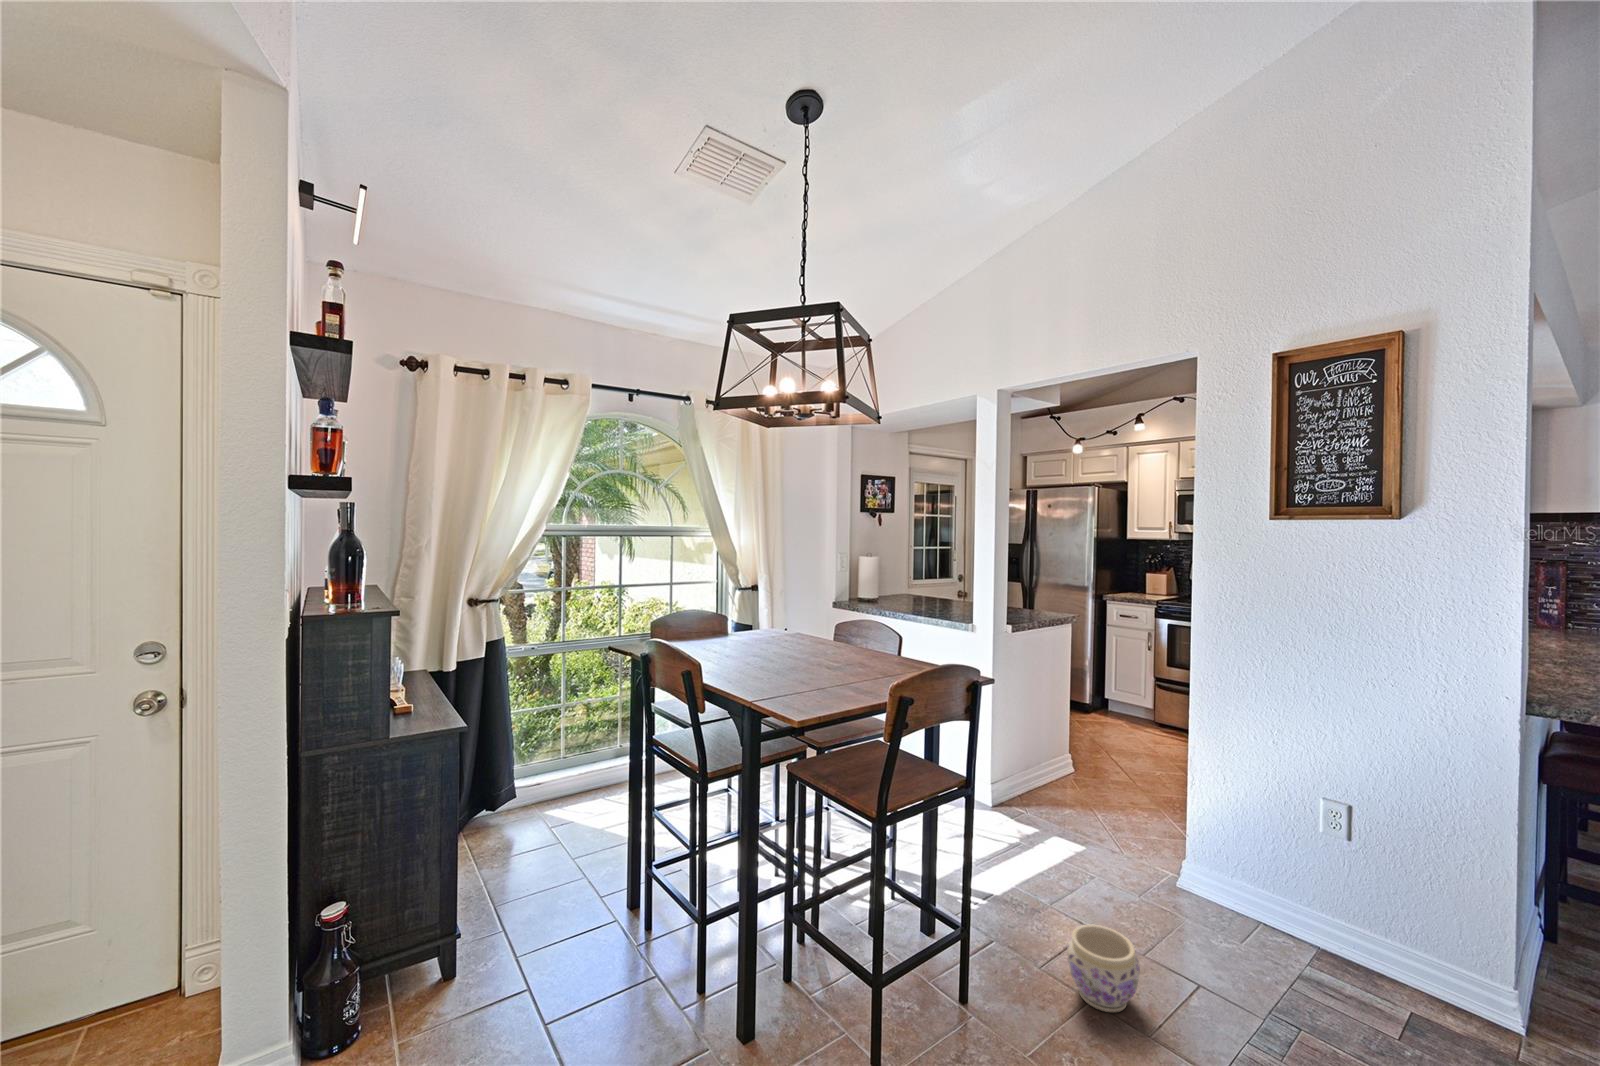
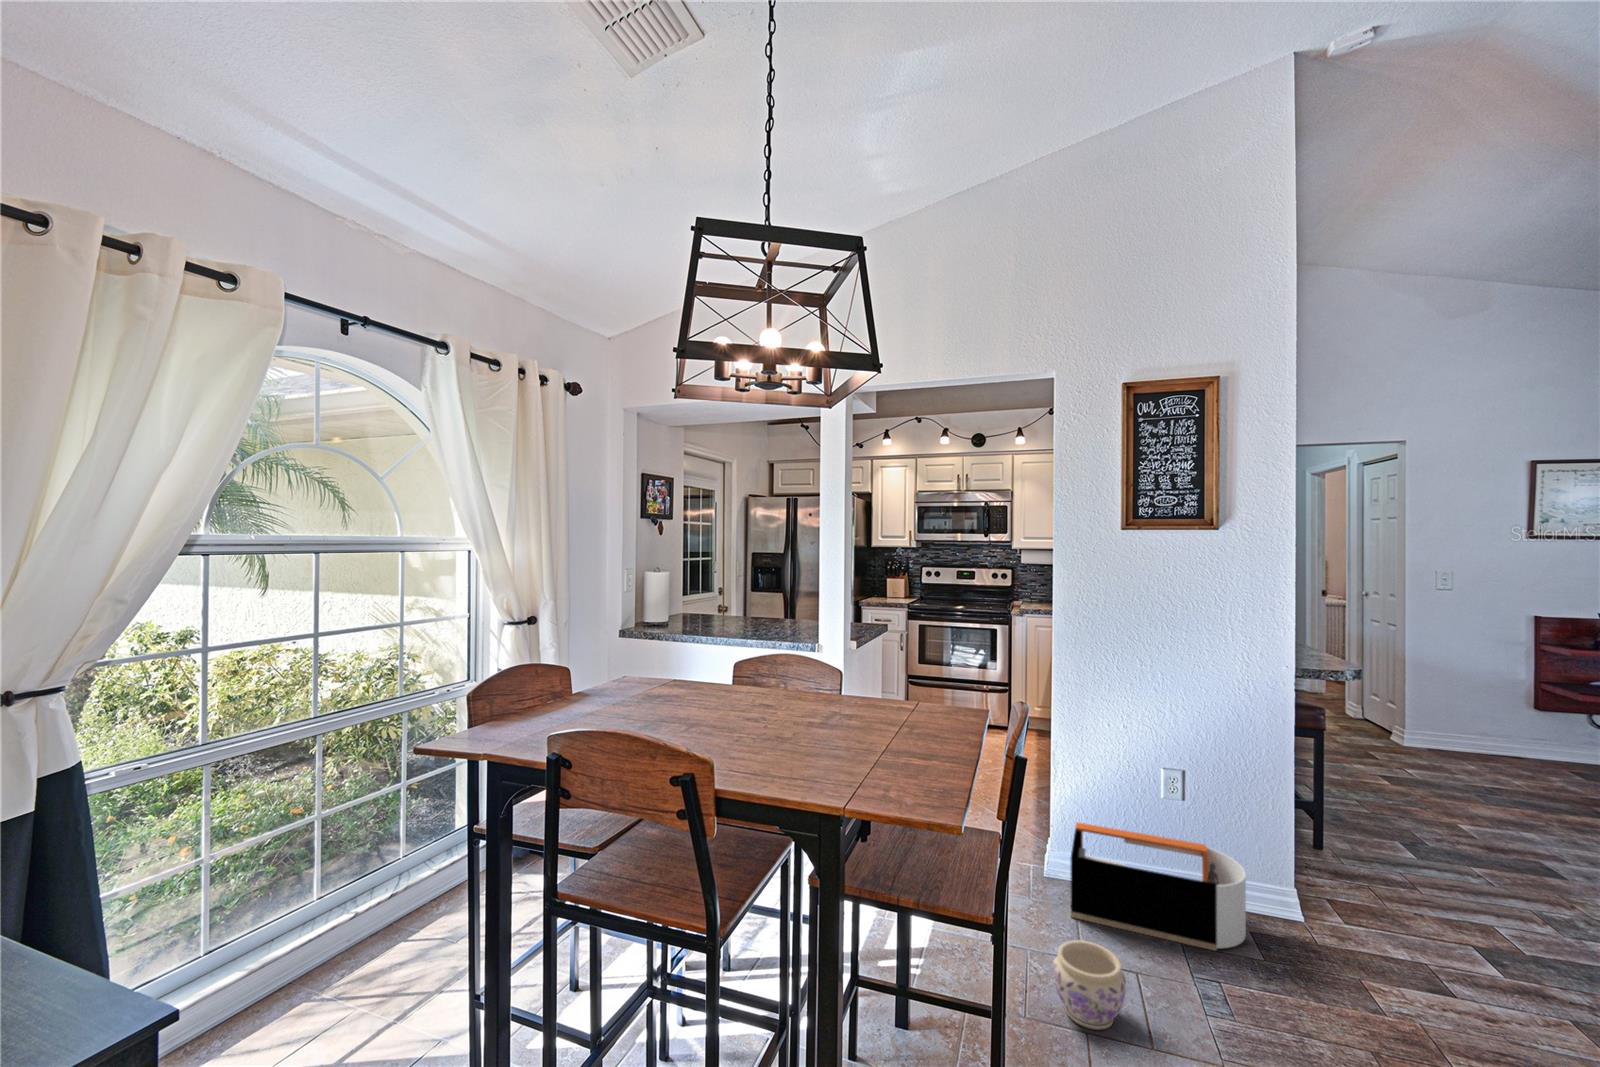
storage bin: none [1168,840,1398,1016] -> present [1071,822,1246,951]

